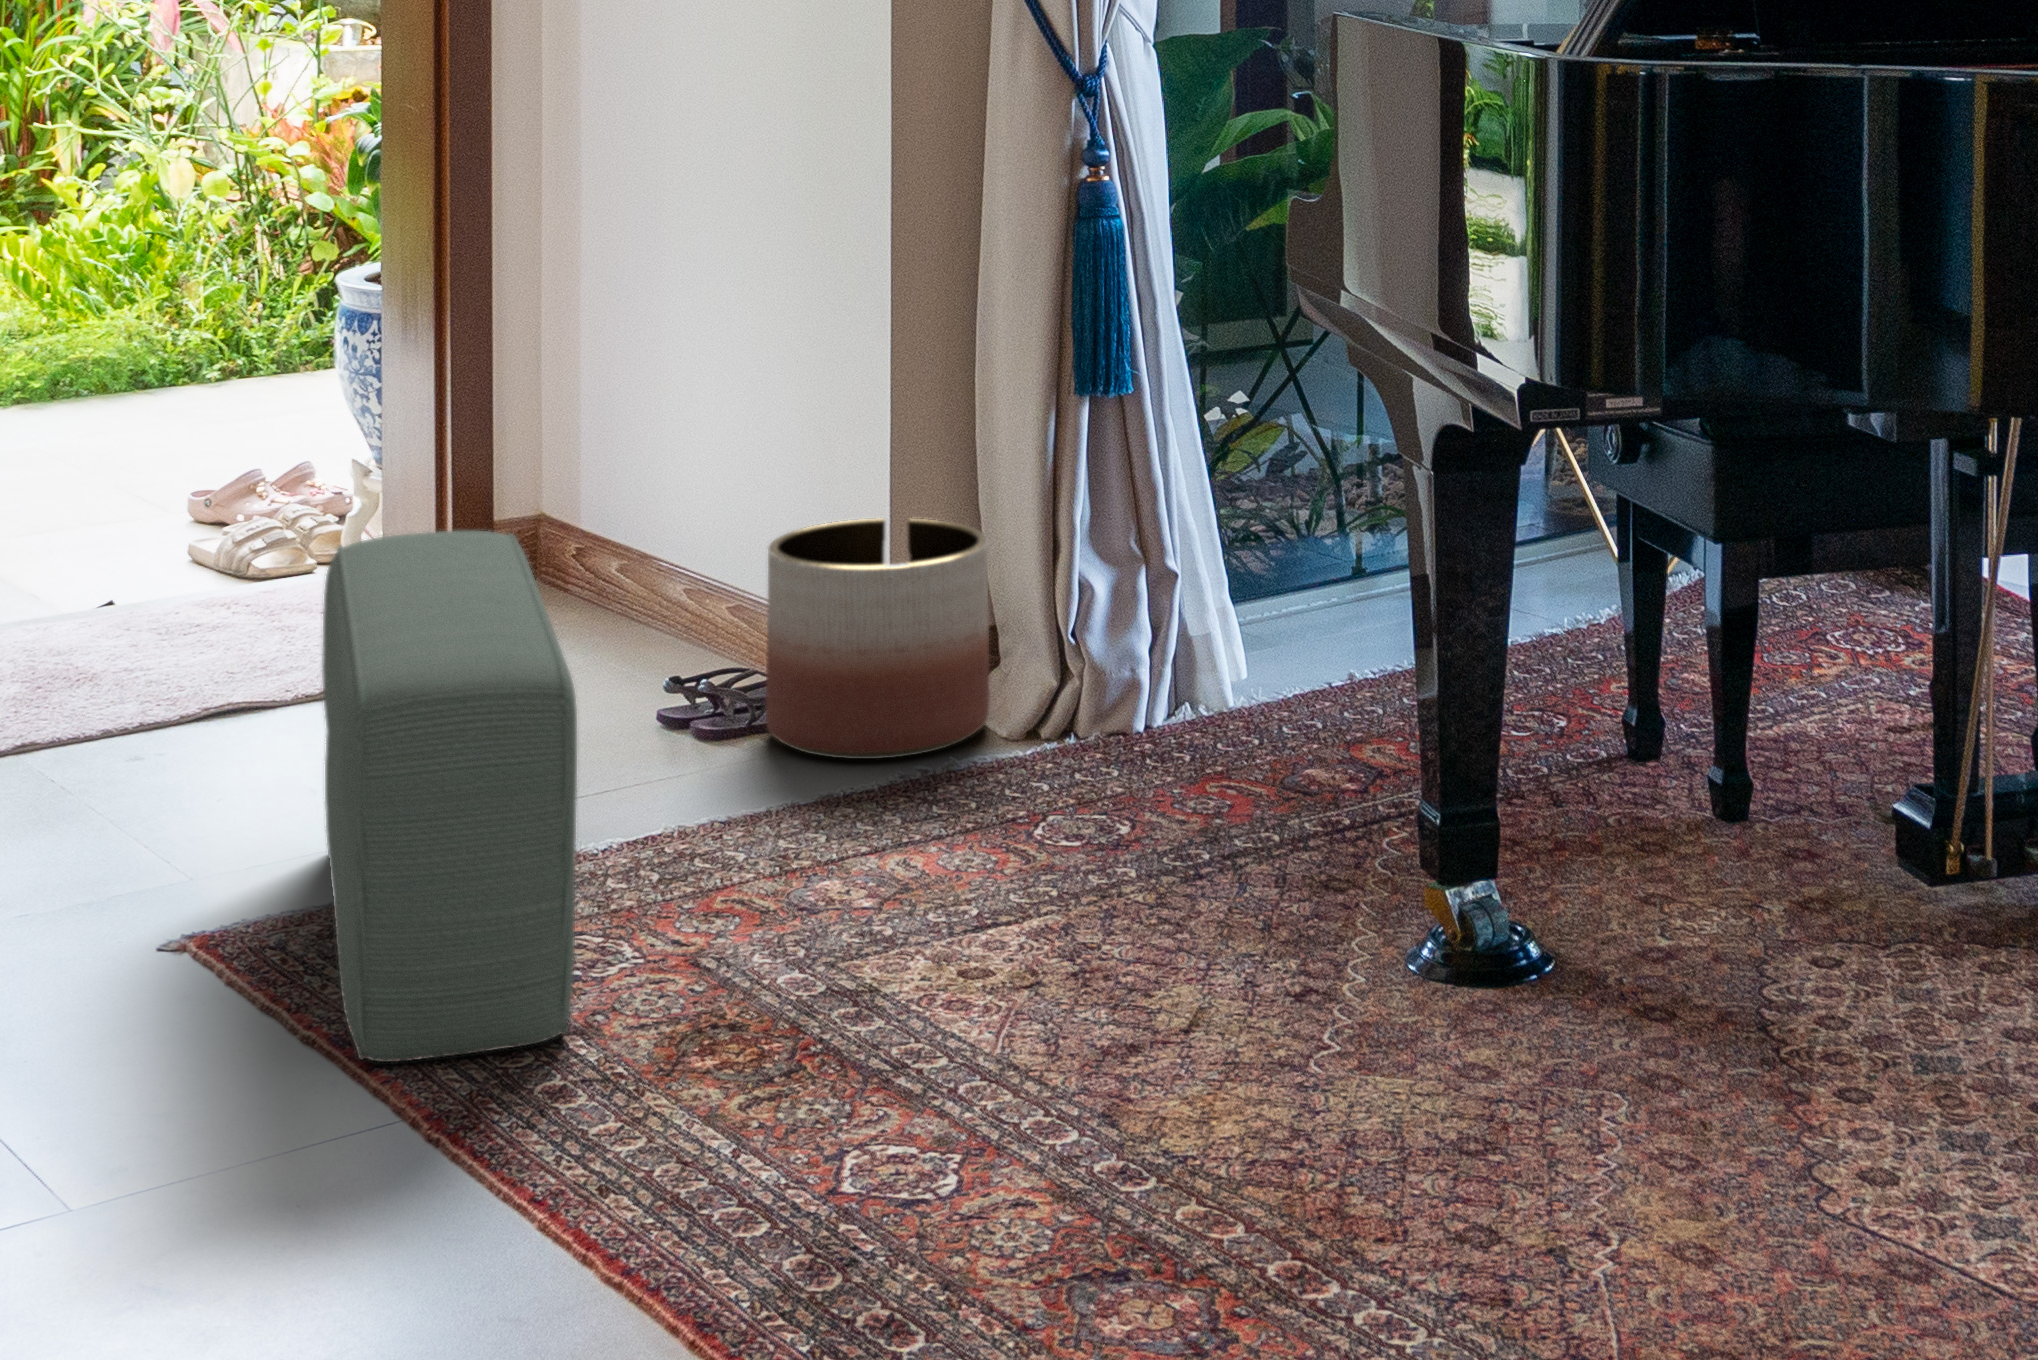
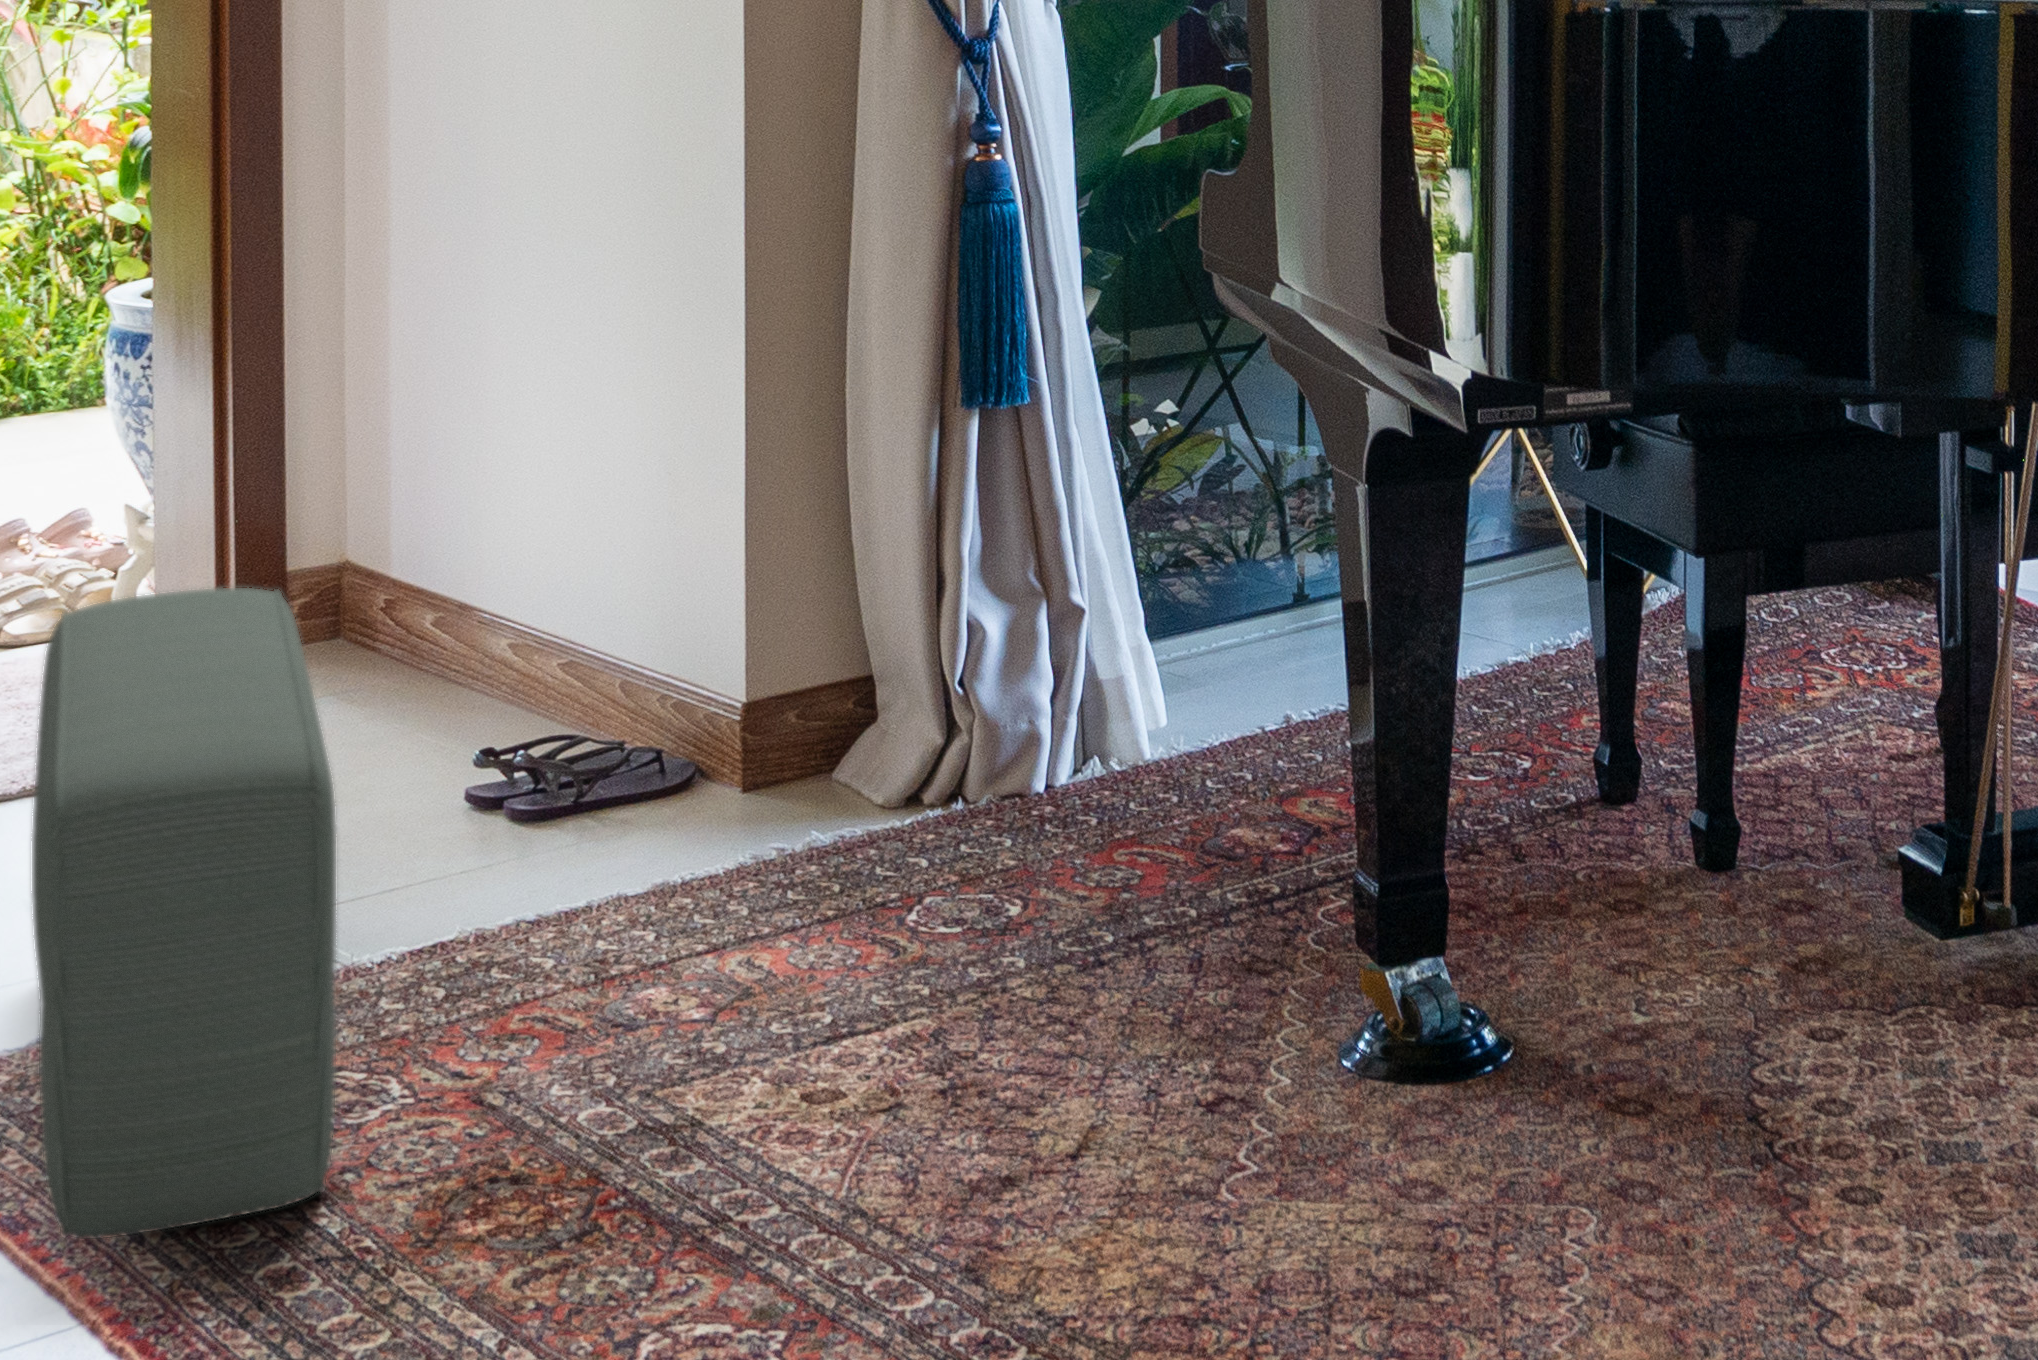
planter: present [766,518,990,759] -> none [599,554,861,833]

